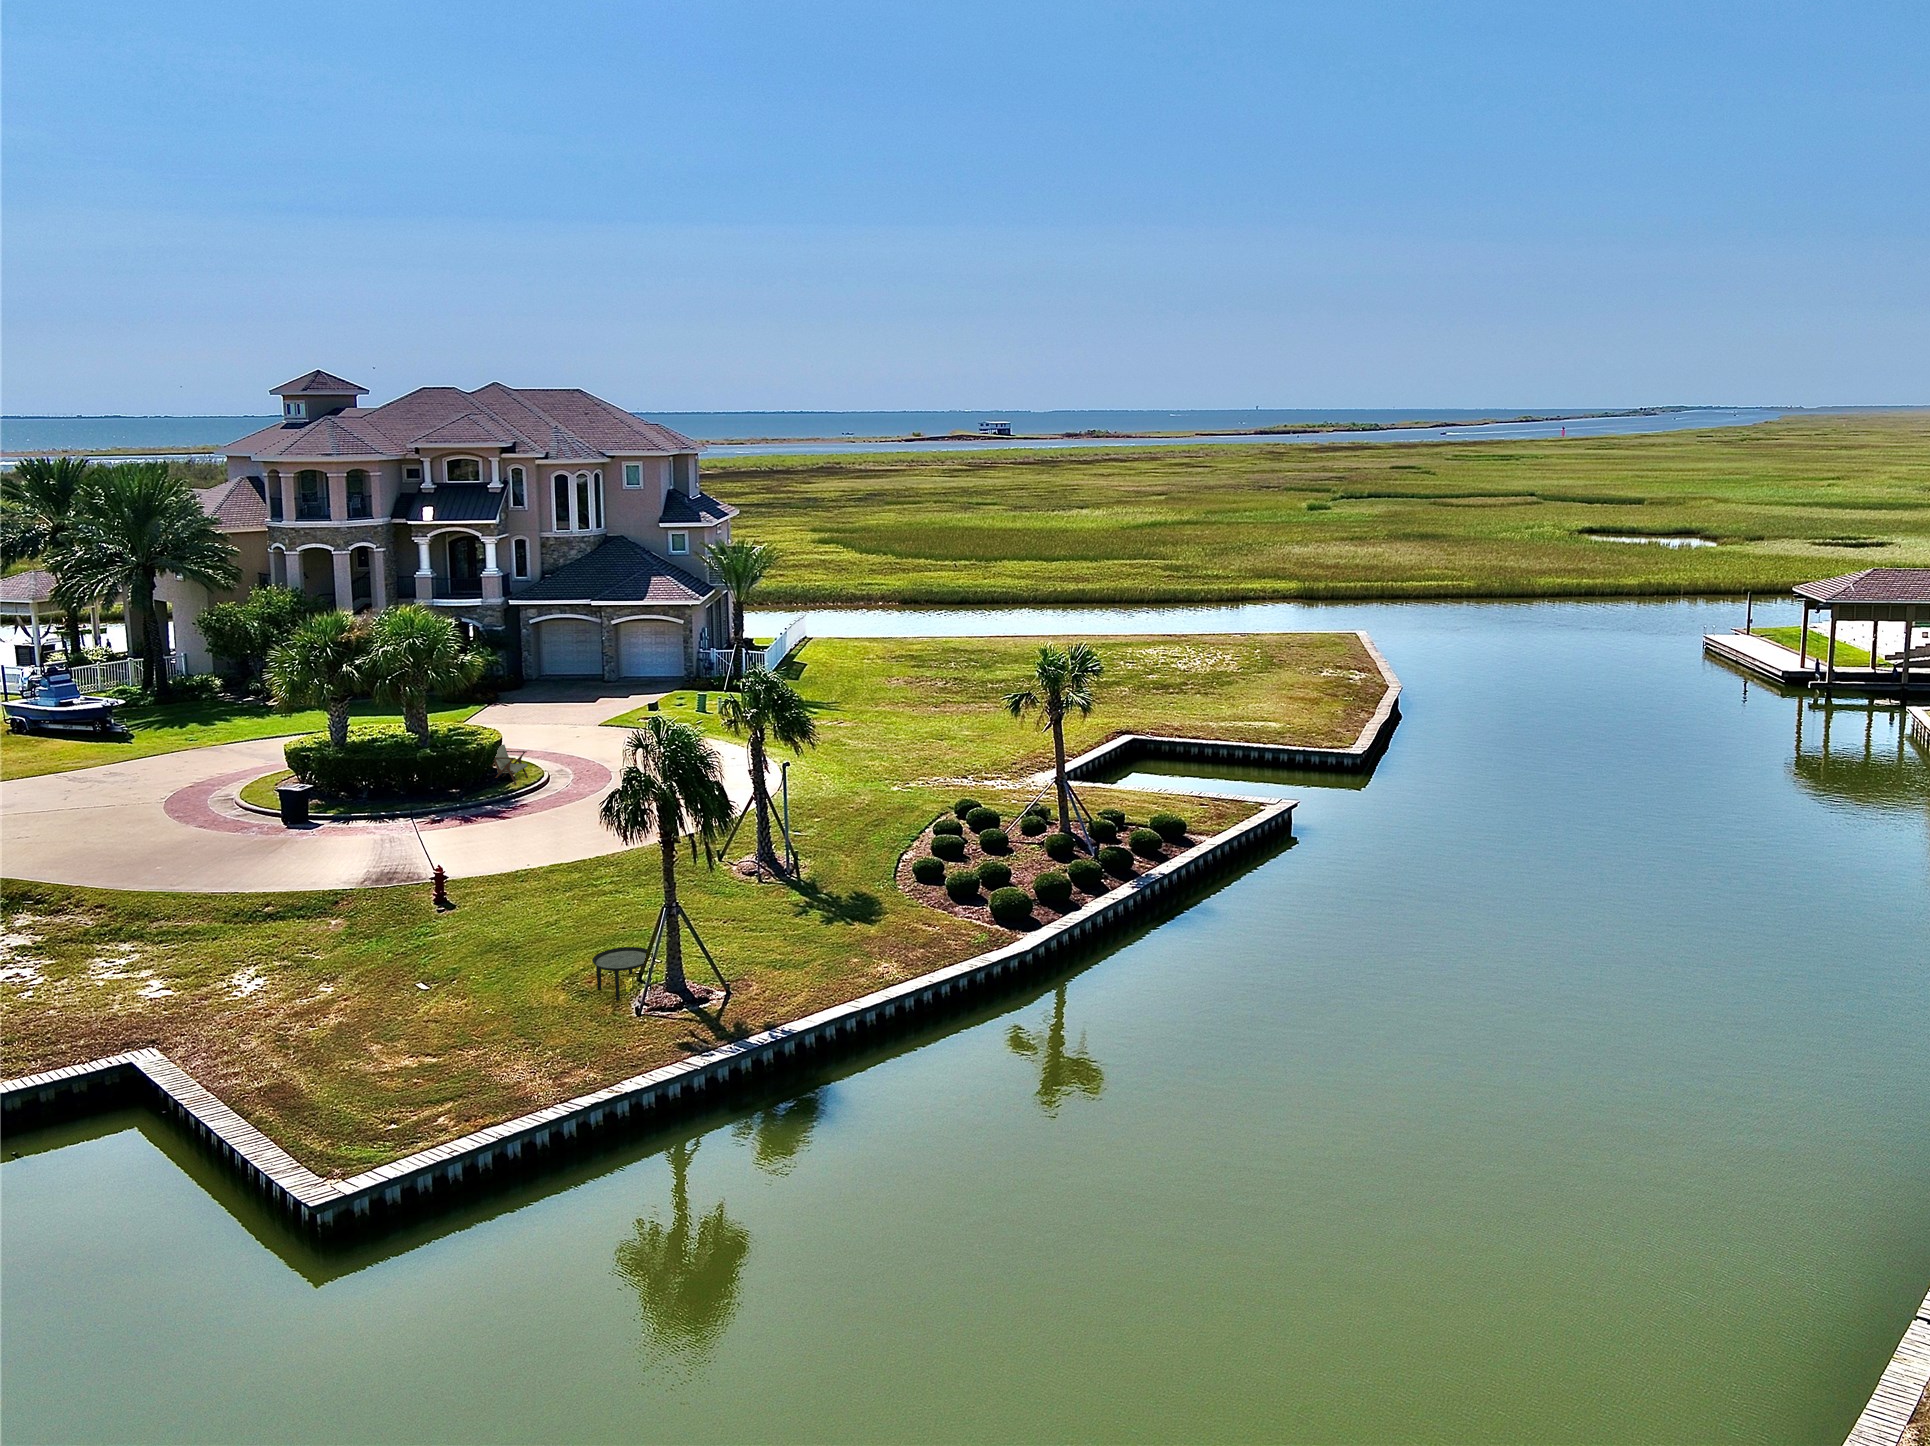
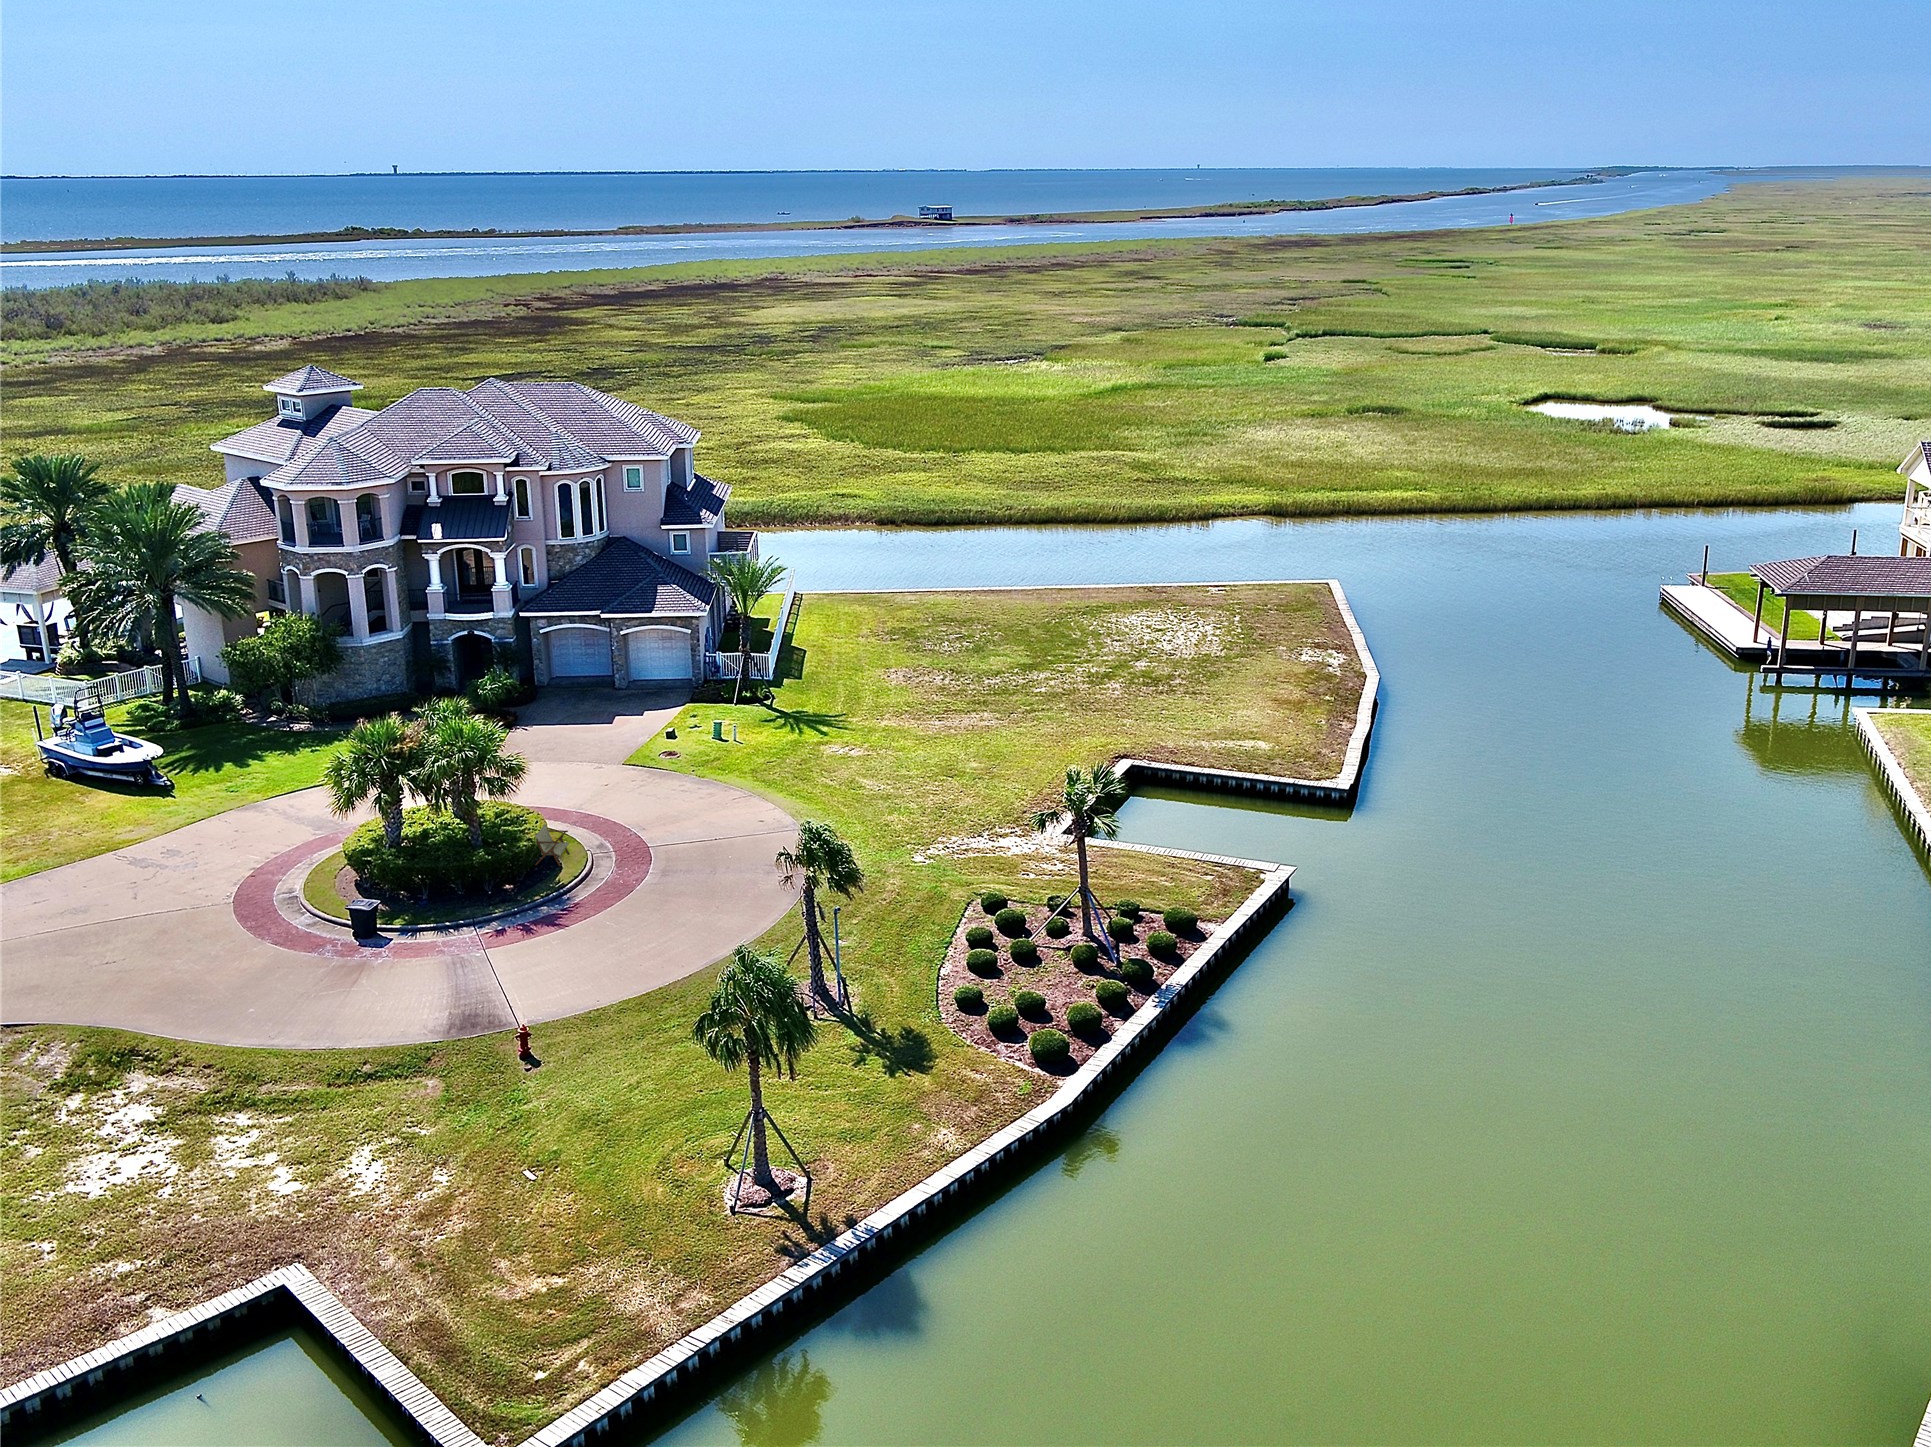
round table: present [592,947,653,1000] -> none [685,1136,739,1193]

